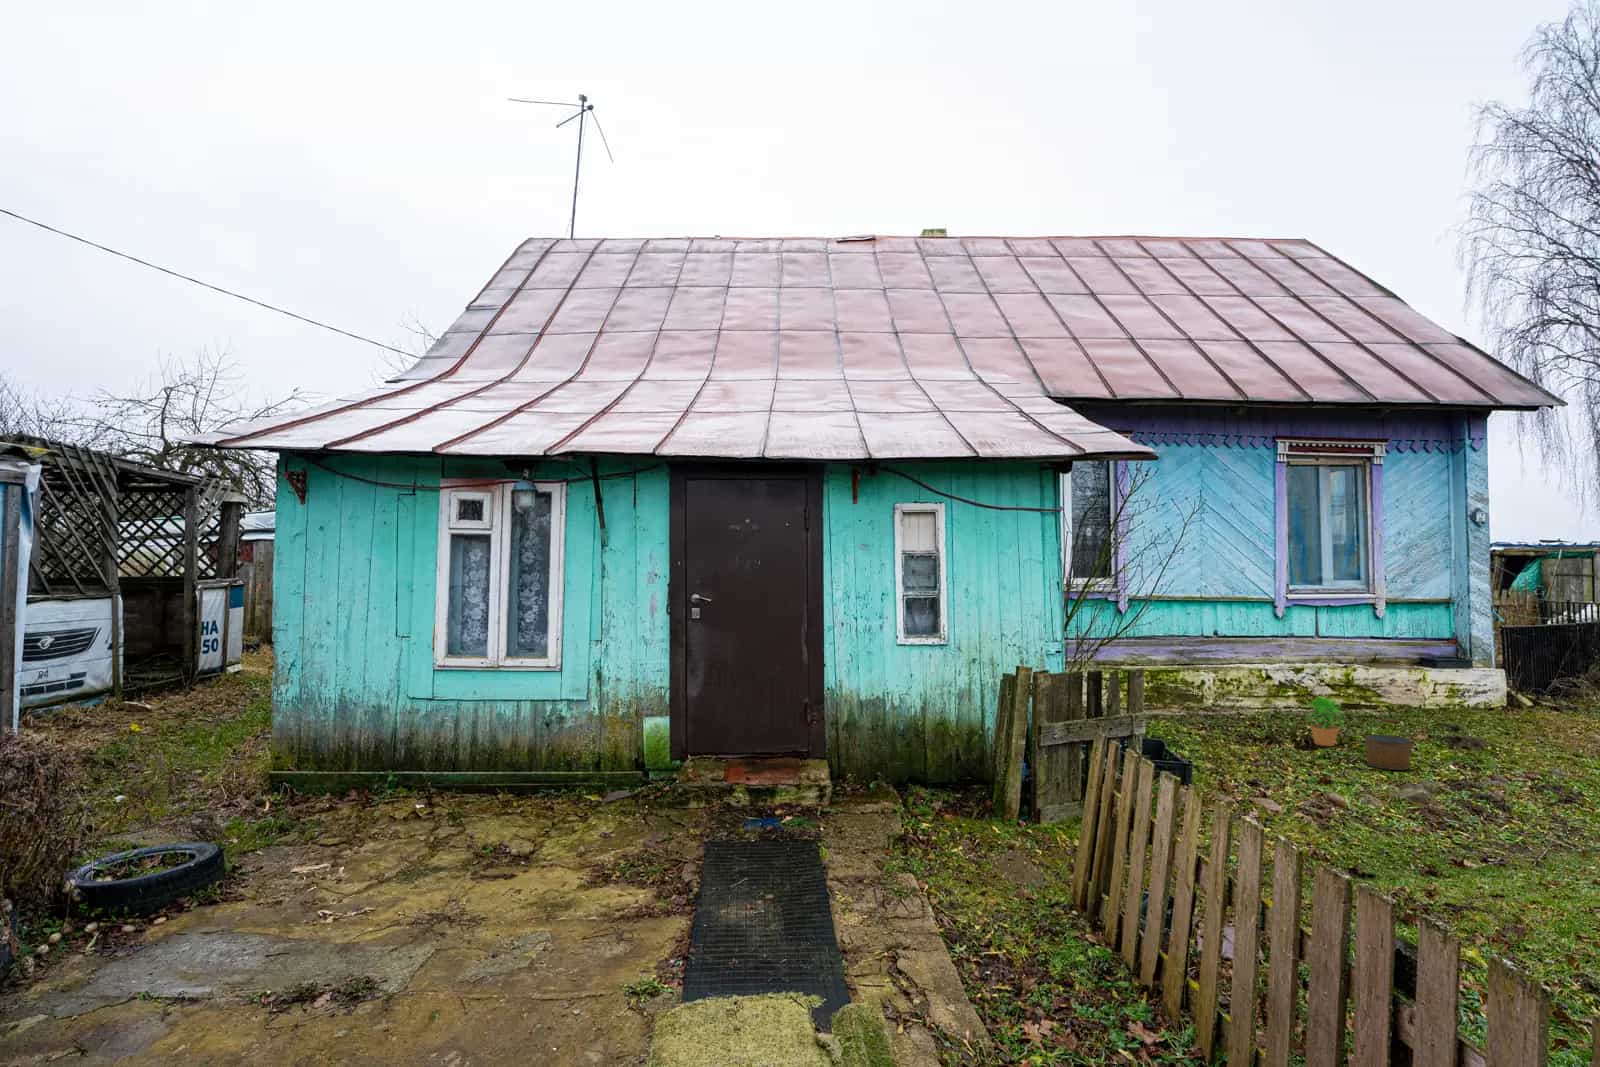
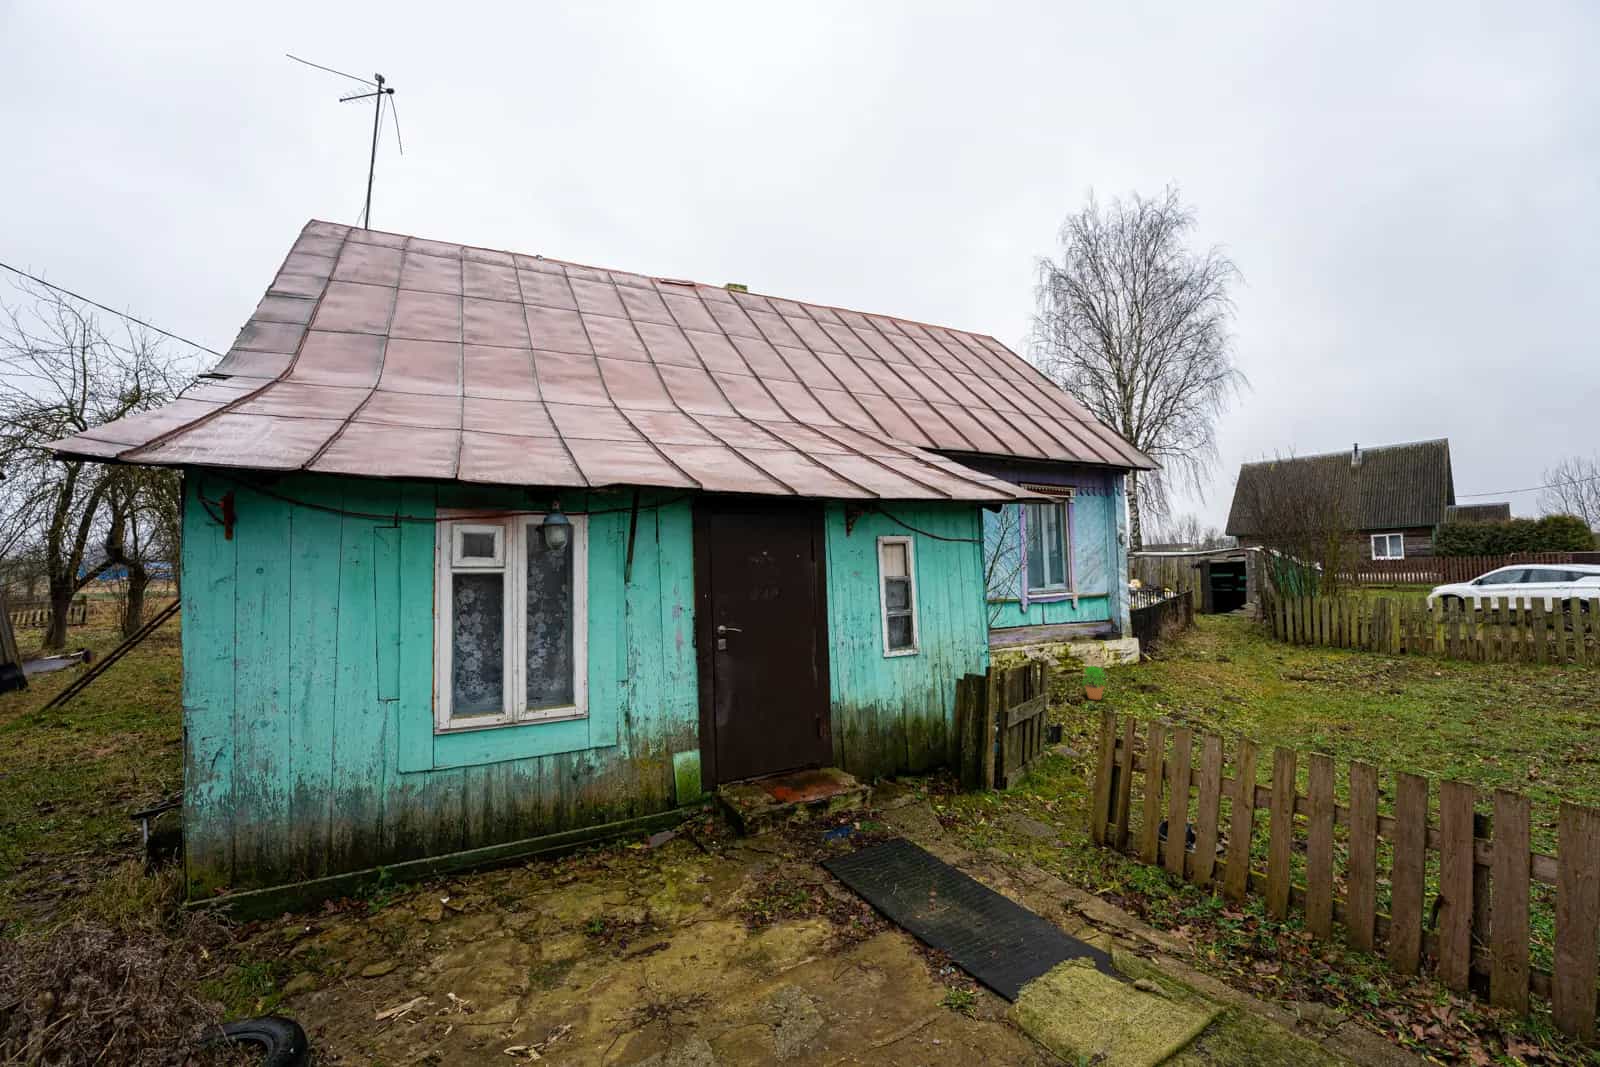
bucket: present [1365,719,1412,770] -> none [1133,677,1162,712]

